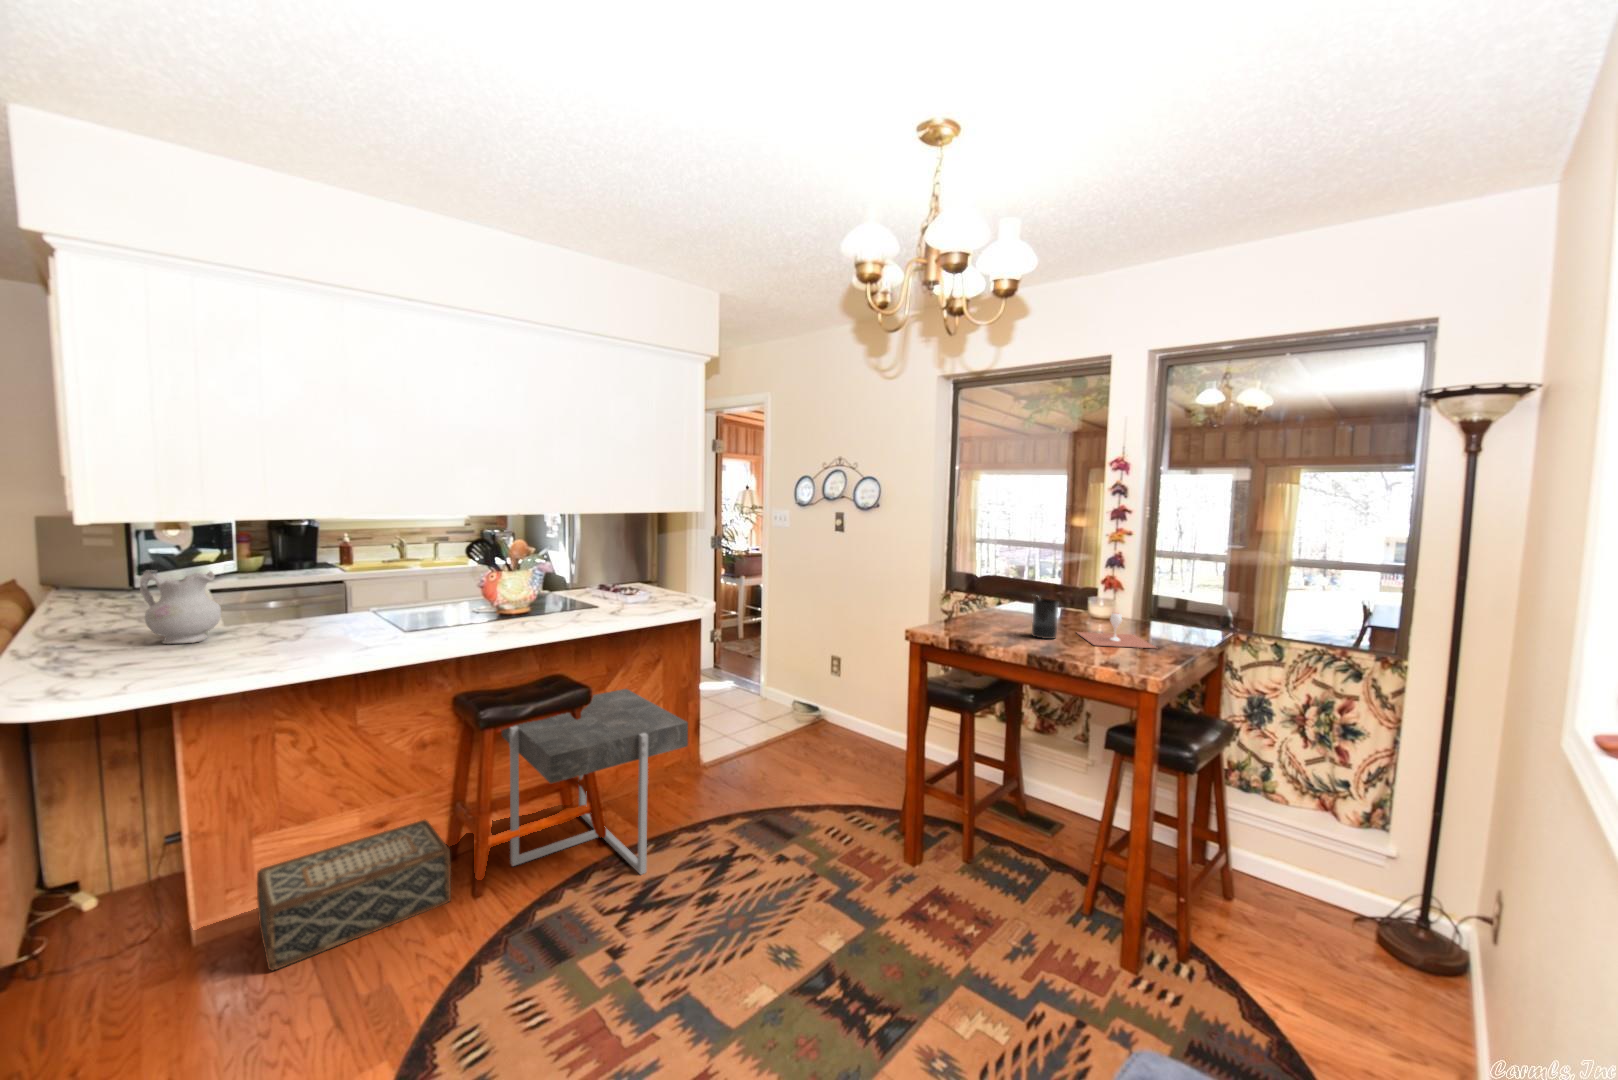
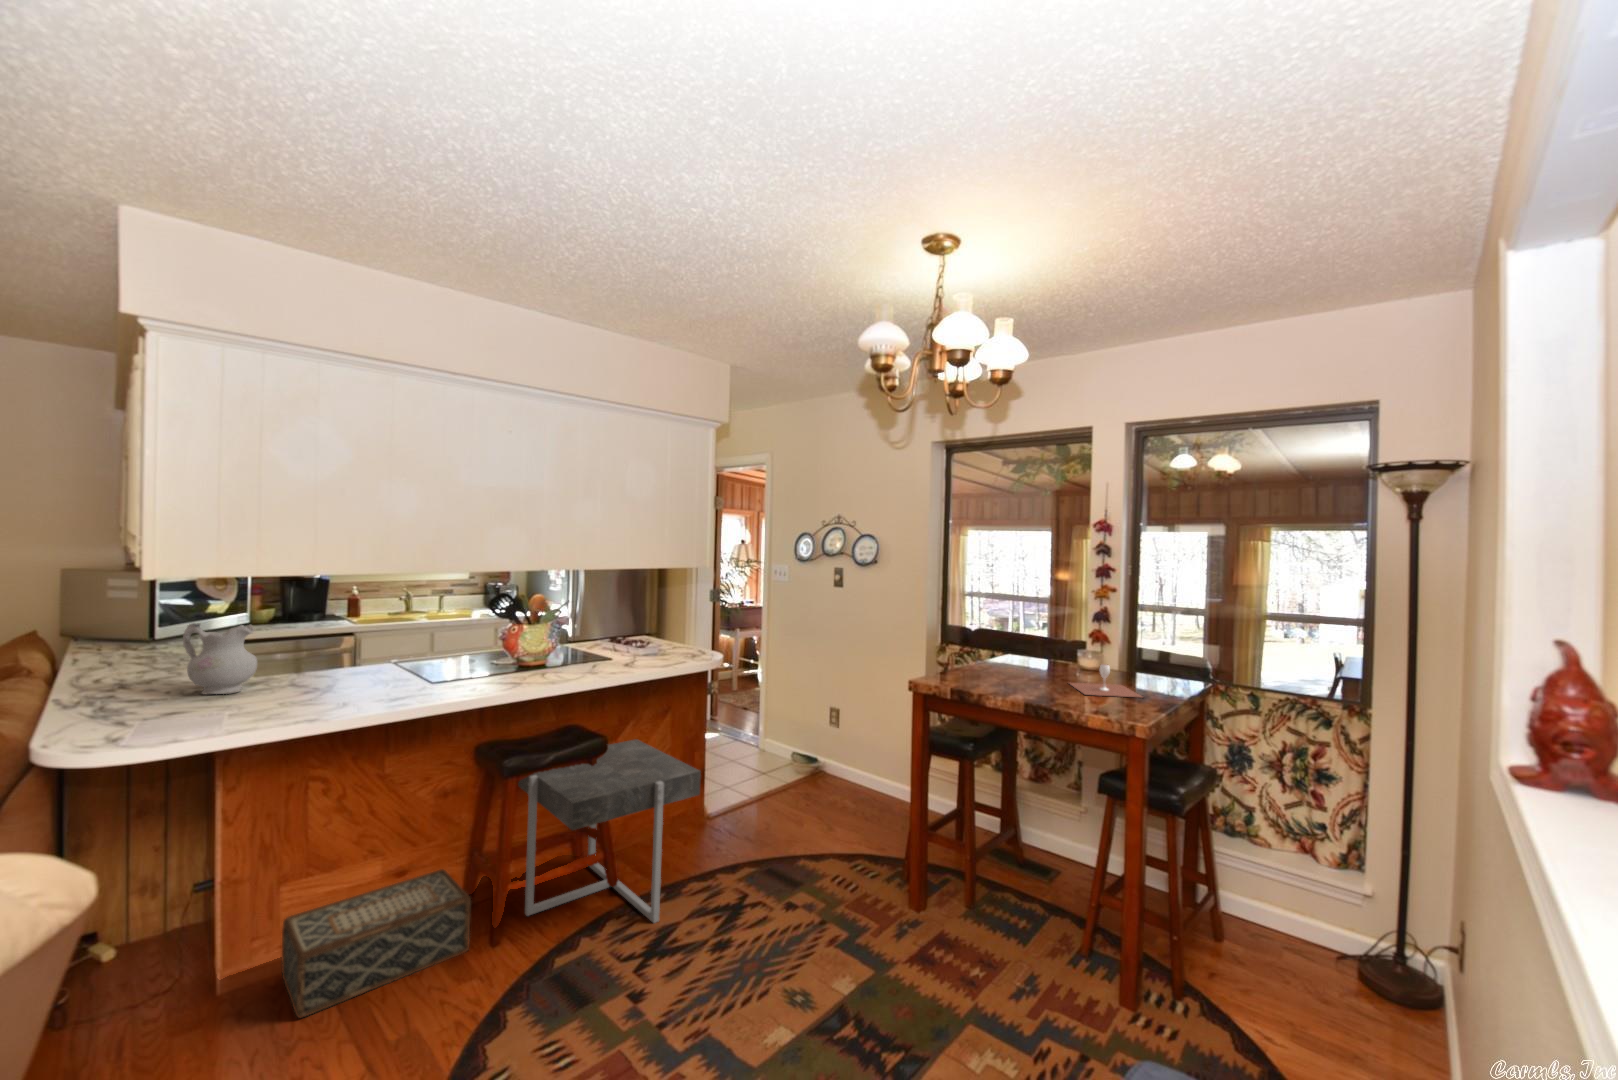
candle: present [1032,599,1058,639] -> none [1026,647,1051,689]

